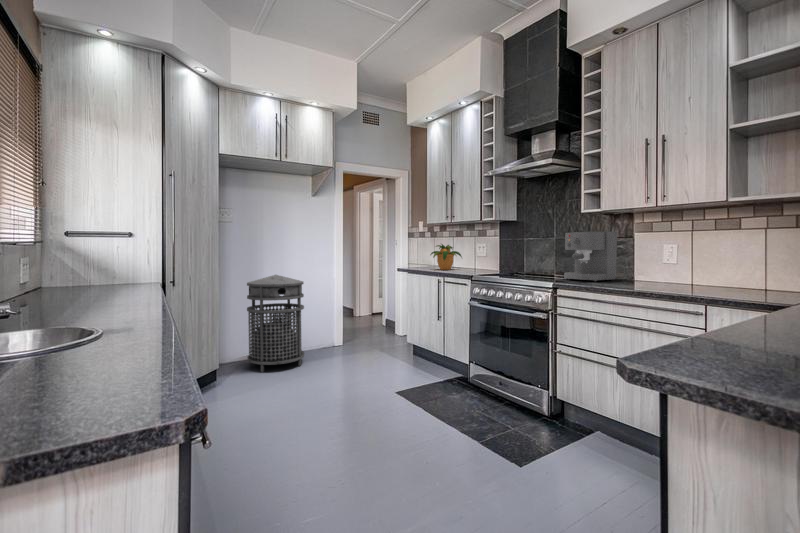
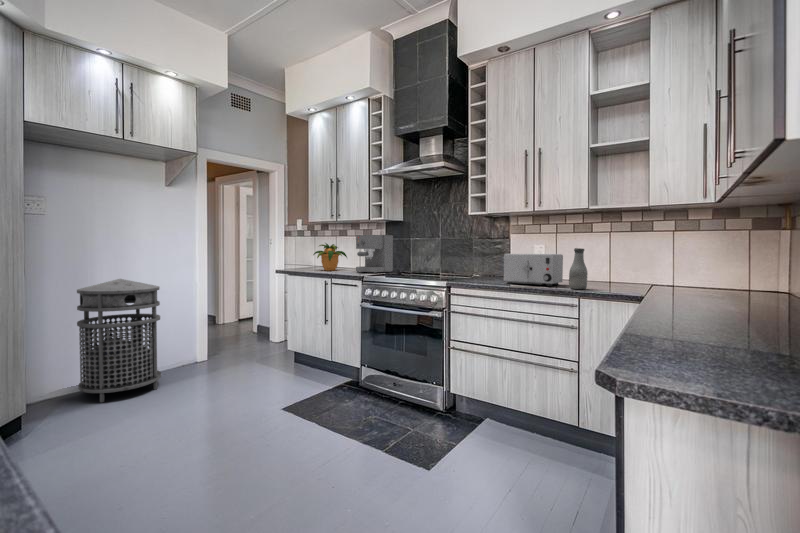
coffee maker: present [564,231,617,281] -> present [356,235,393,273]
bottle: none [695,247,719,295] -> present [569,248,588,289]
toaster: none [617,254,692,290] -> present [504,254,563,286]

